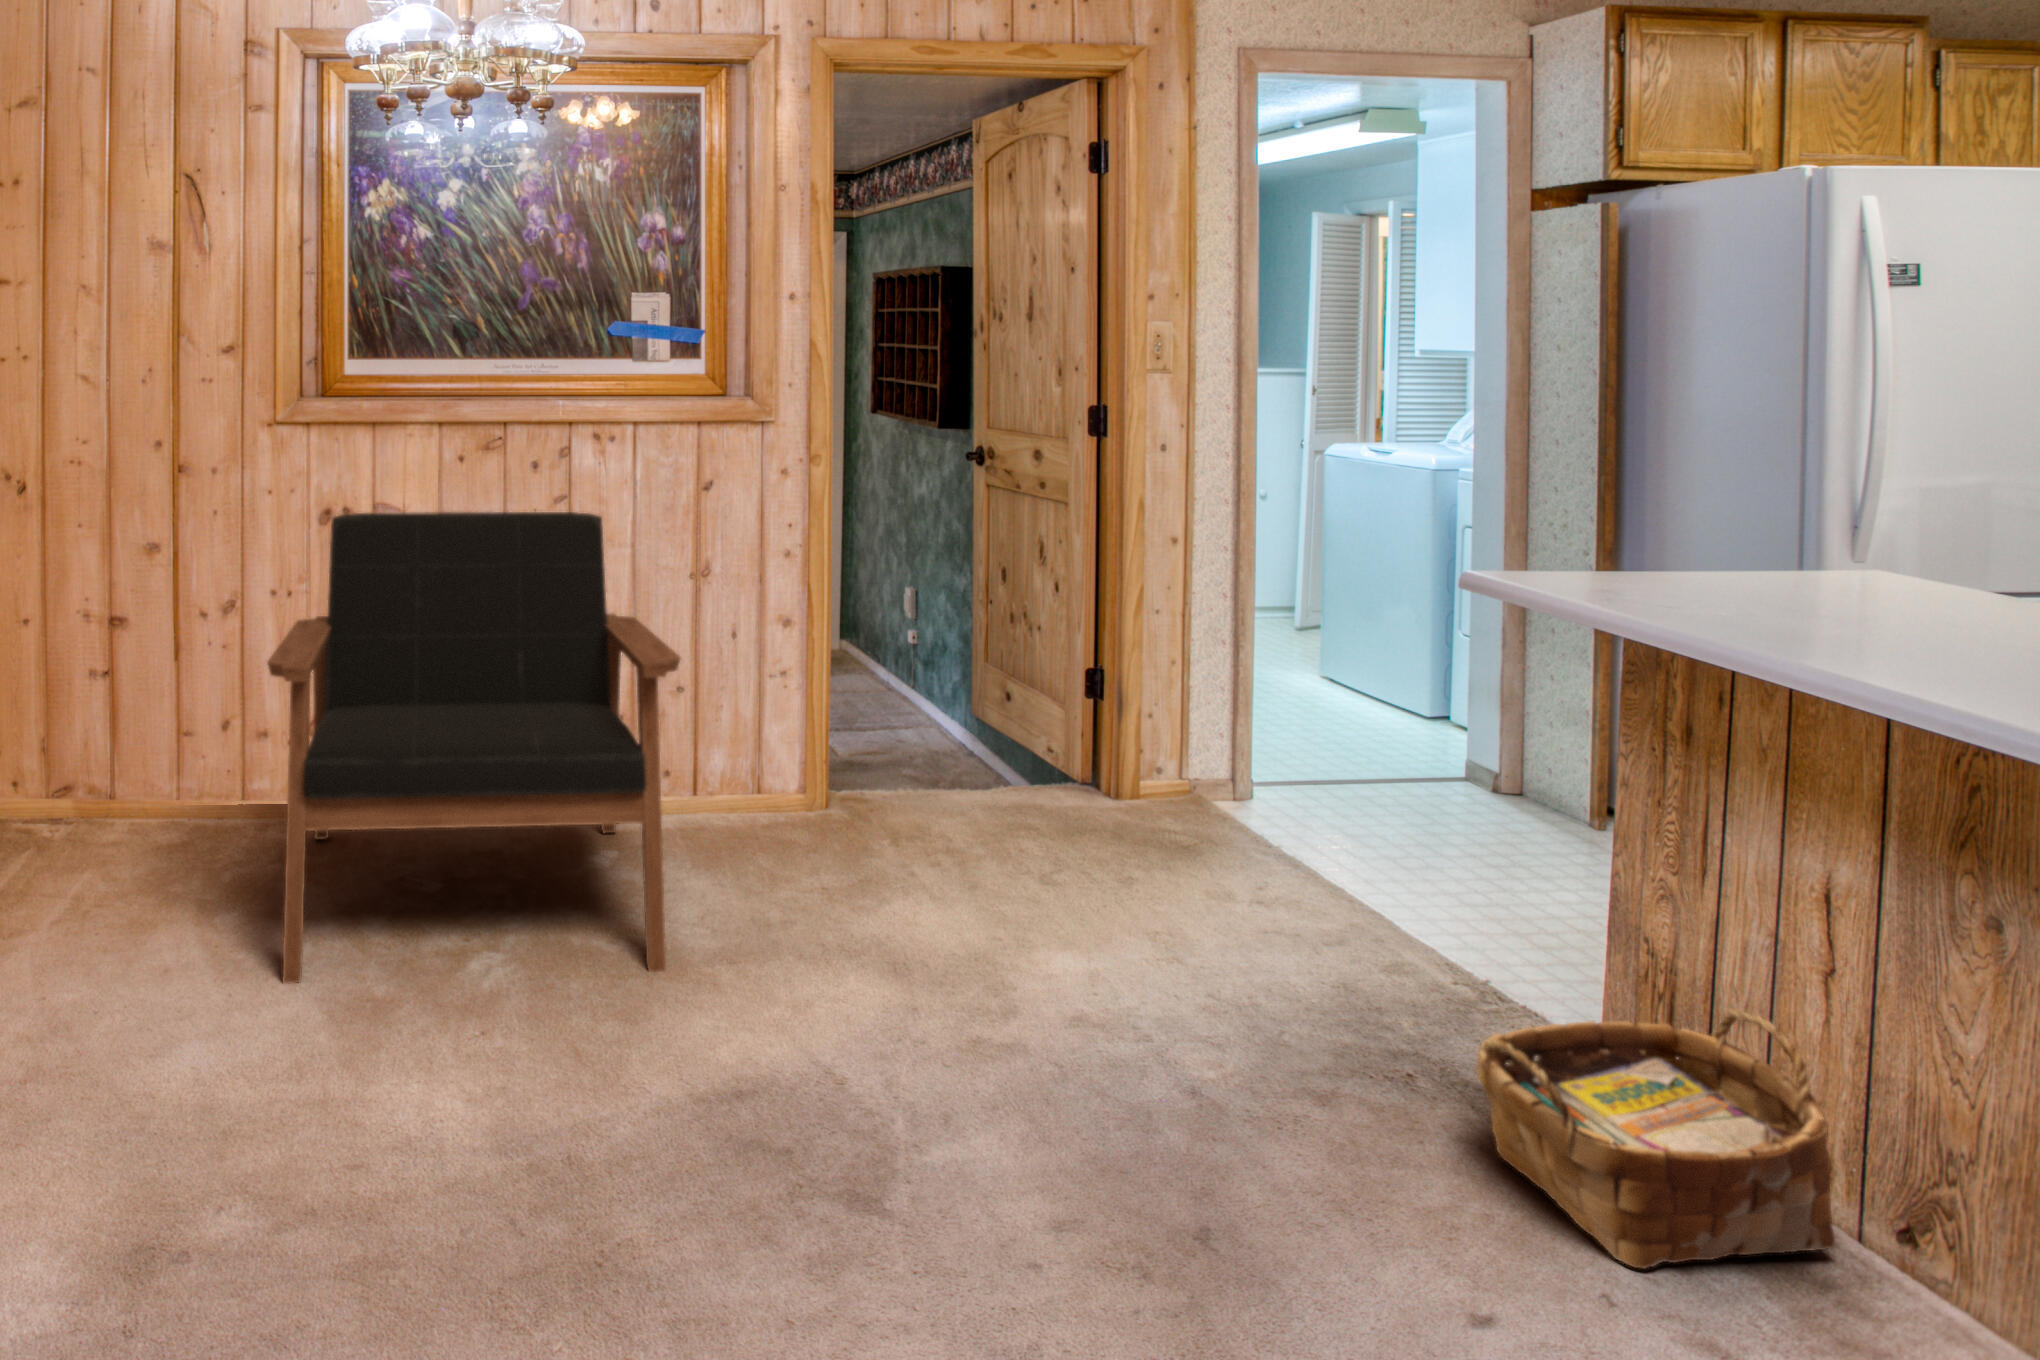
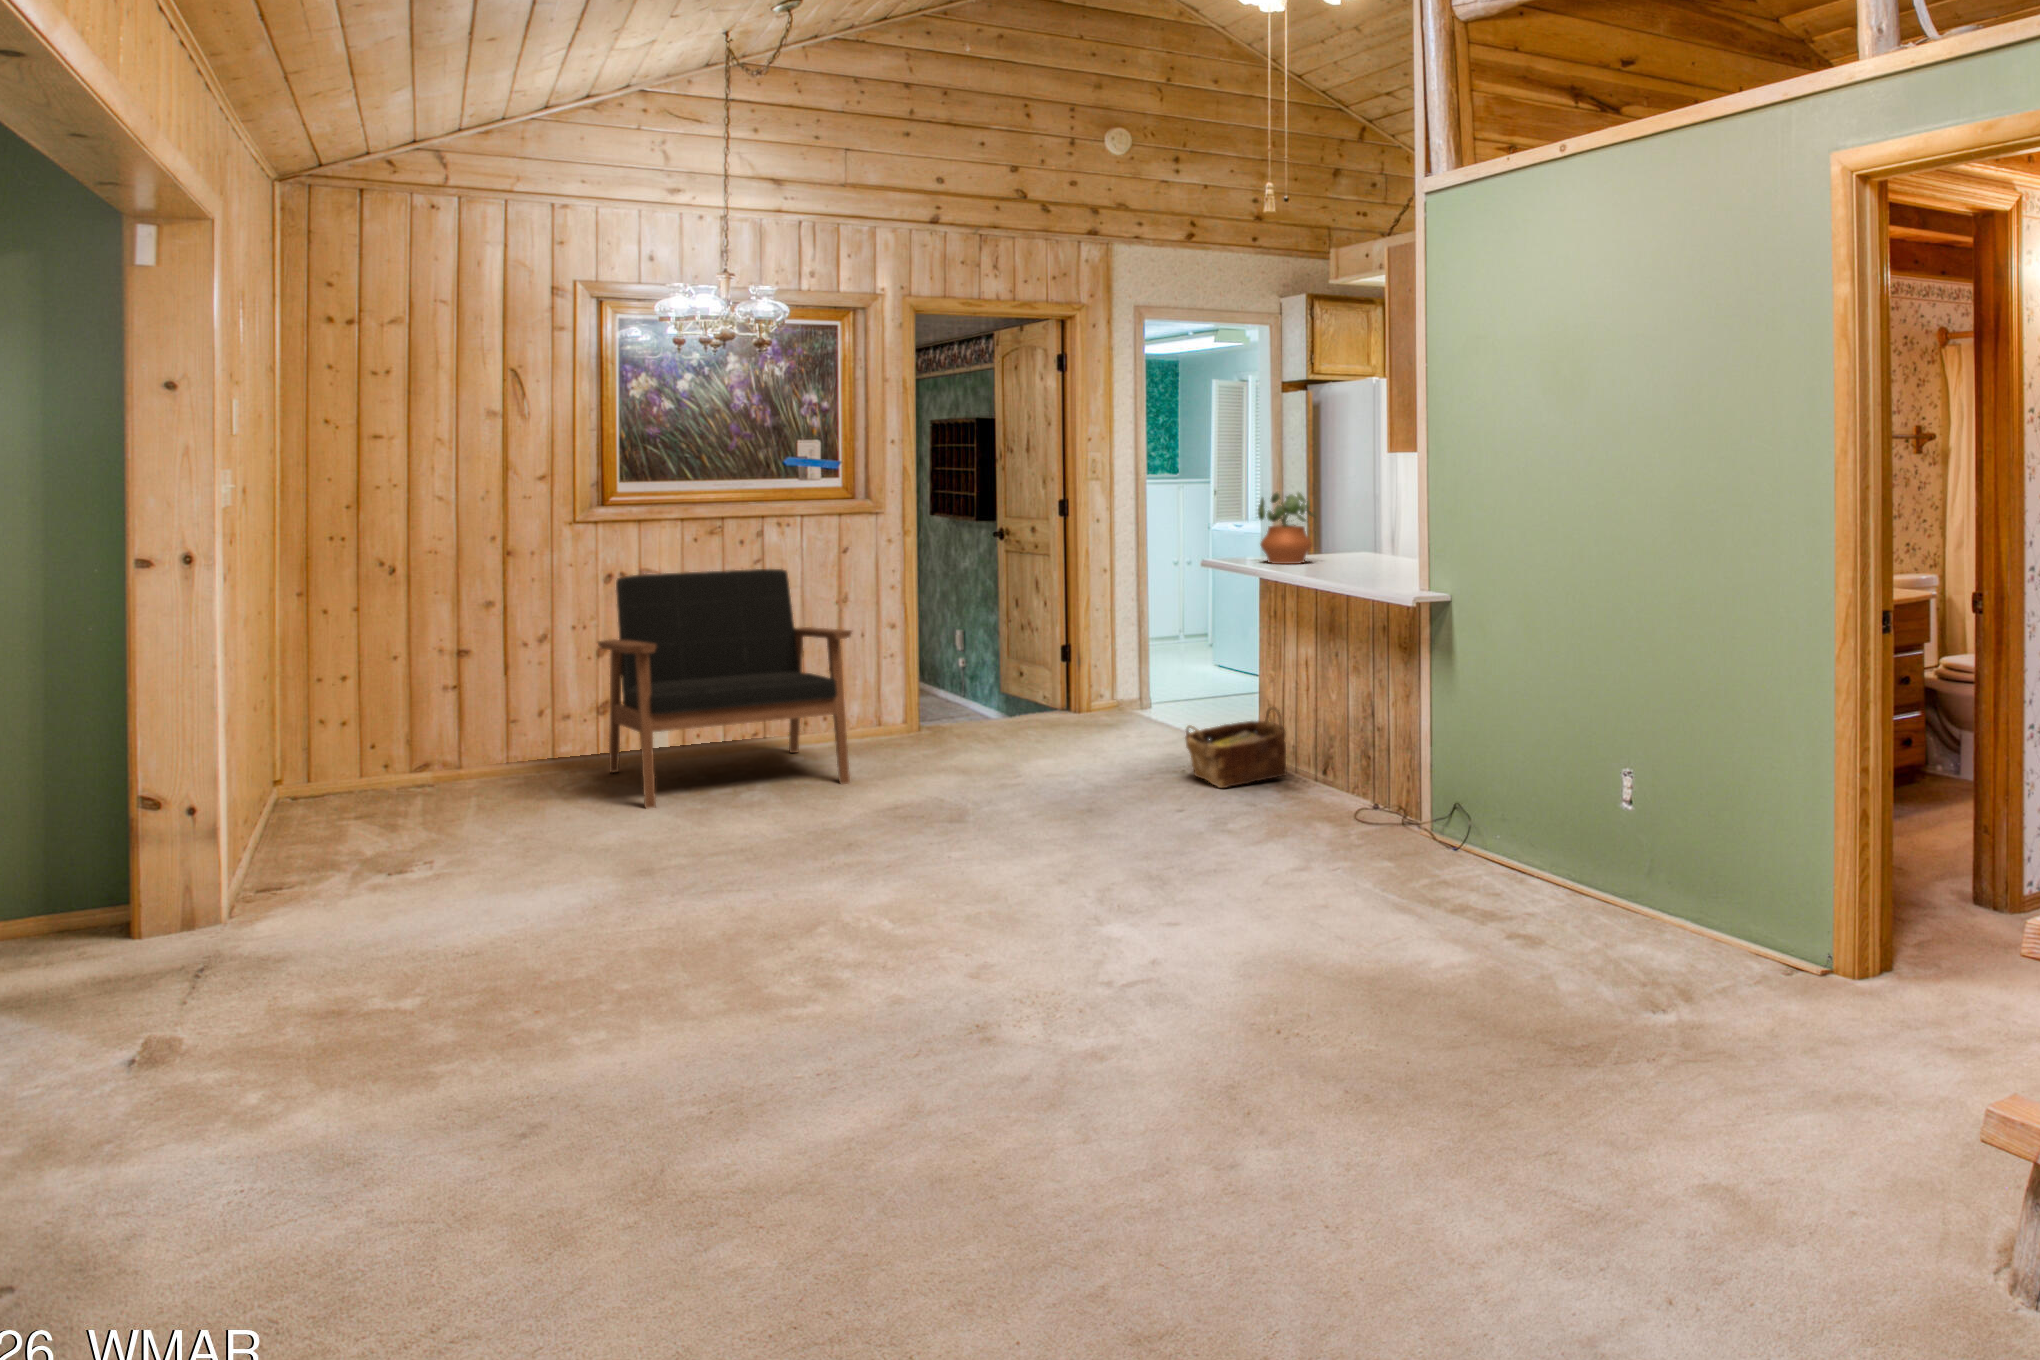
potted plant: none [1686,414,1886,618] -> present [1258,493,1314,564]

